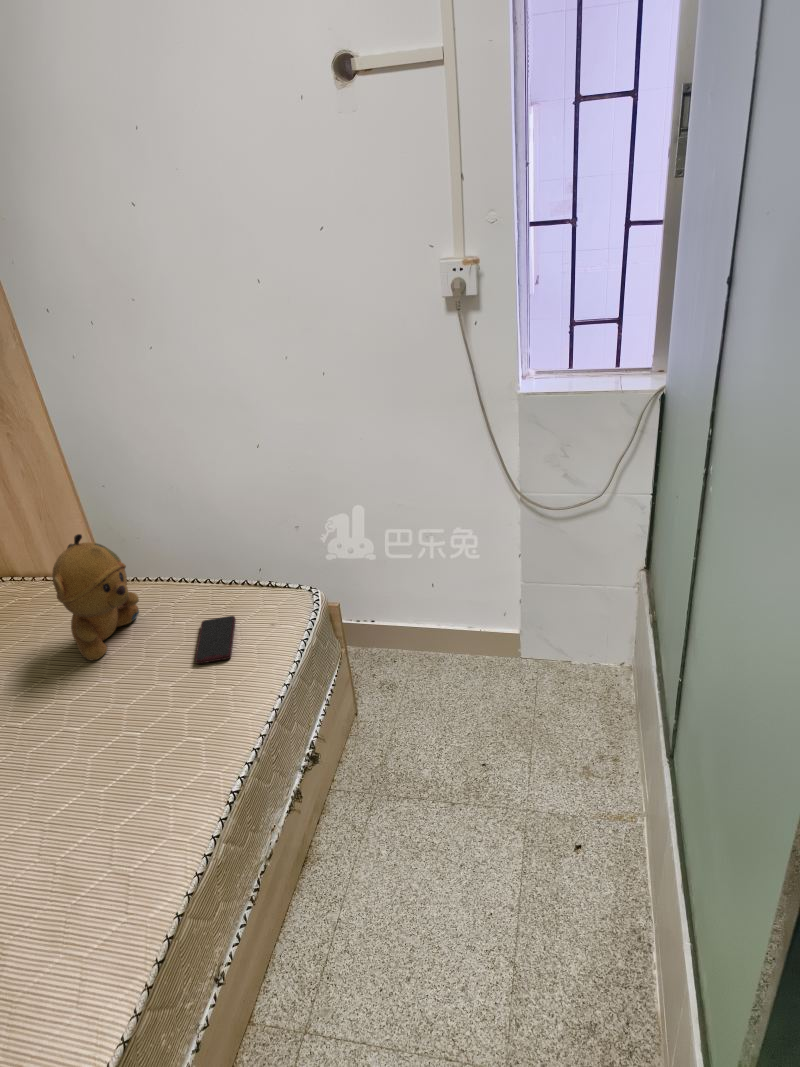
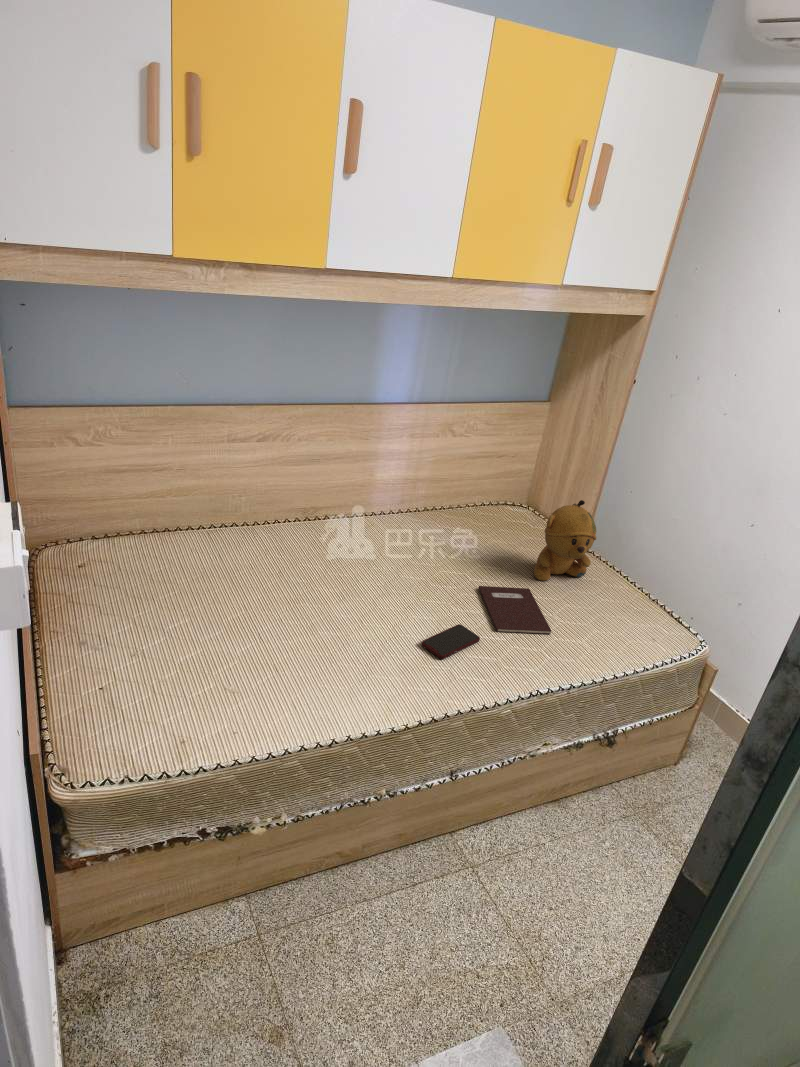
smartphone: present [195,616,236,664] -> present [422,624,480,659]
notebook: none [36,680,174,766] -> present [478,586,551,634]

